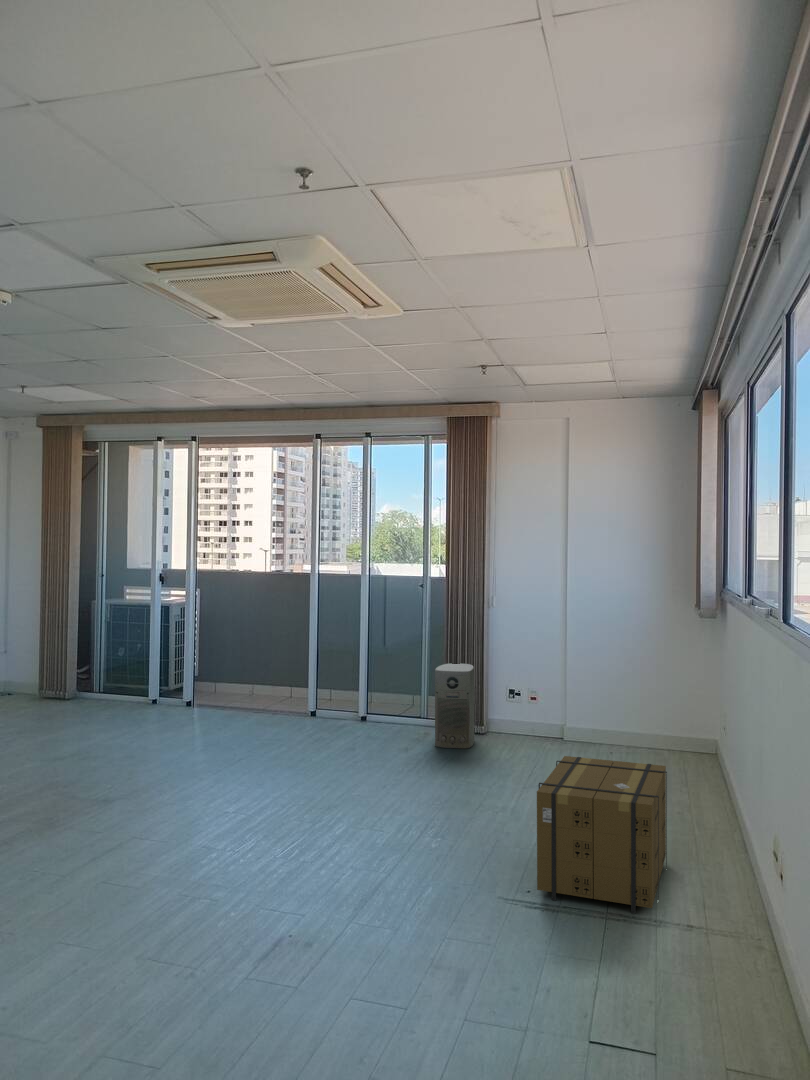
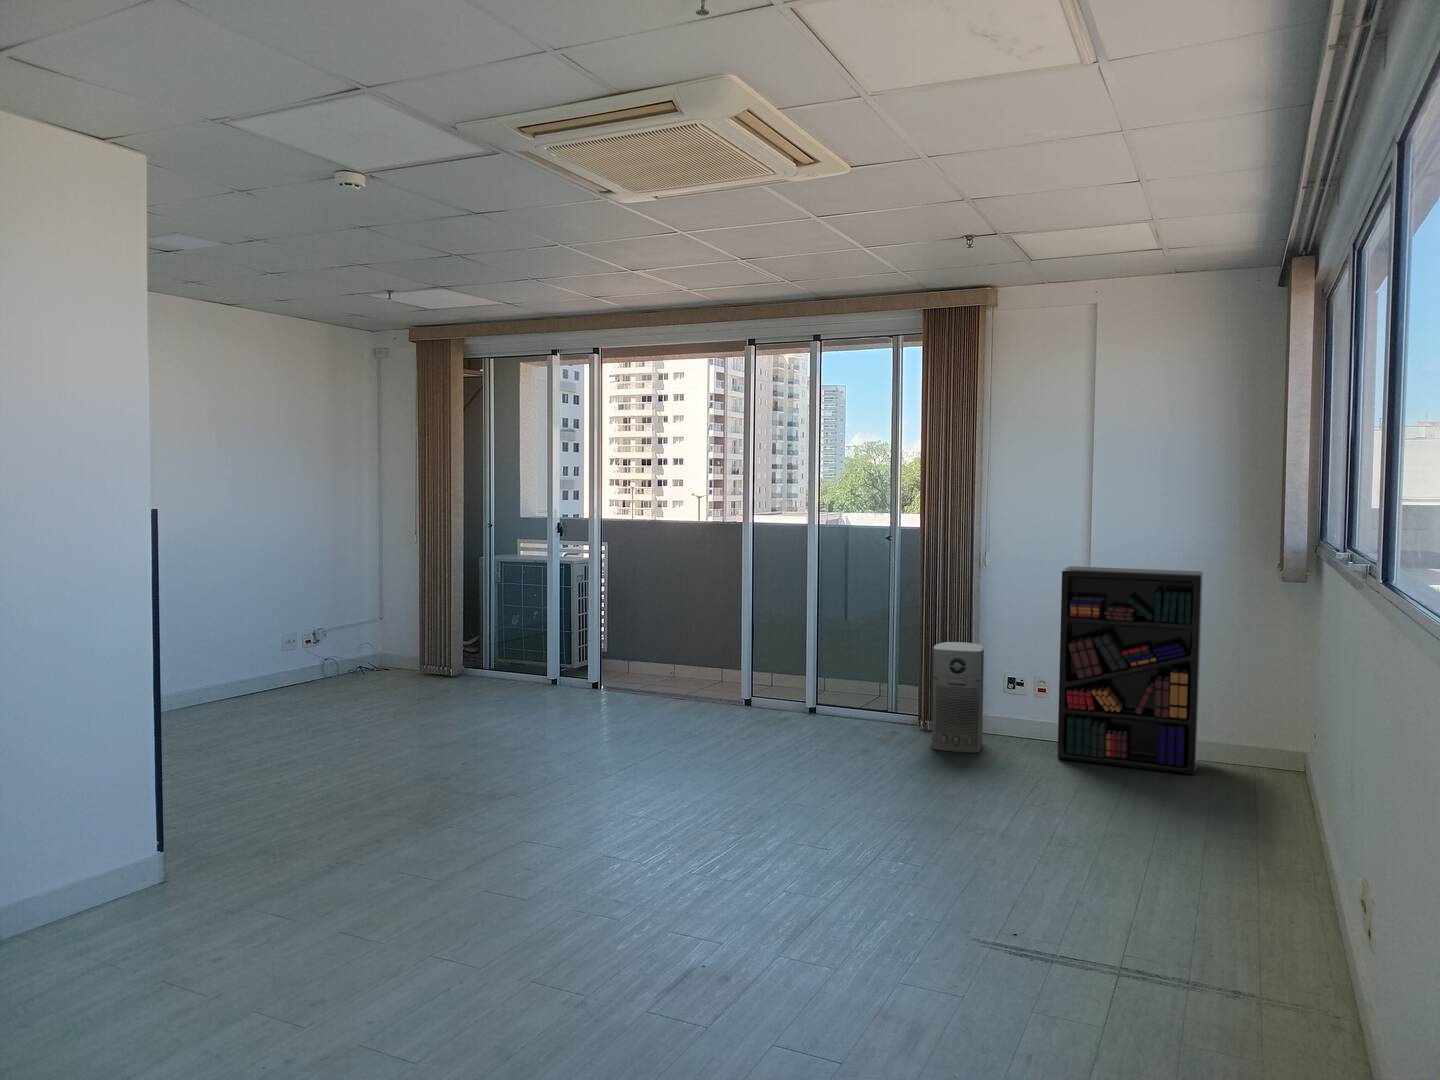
bookshelf: none [526,605,629,760] -> present [1057,566,1203,774]
cardboard box: present [537,756,667,914] -> none [1148,757,1341,980]

